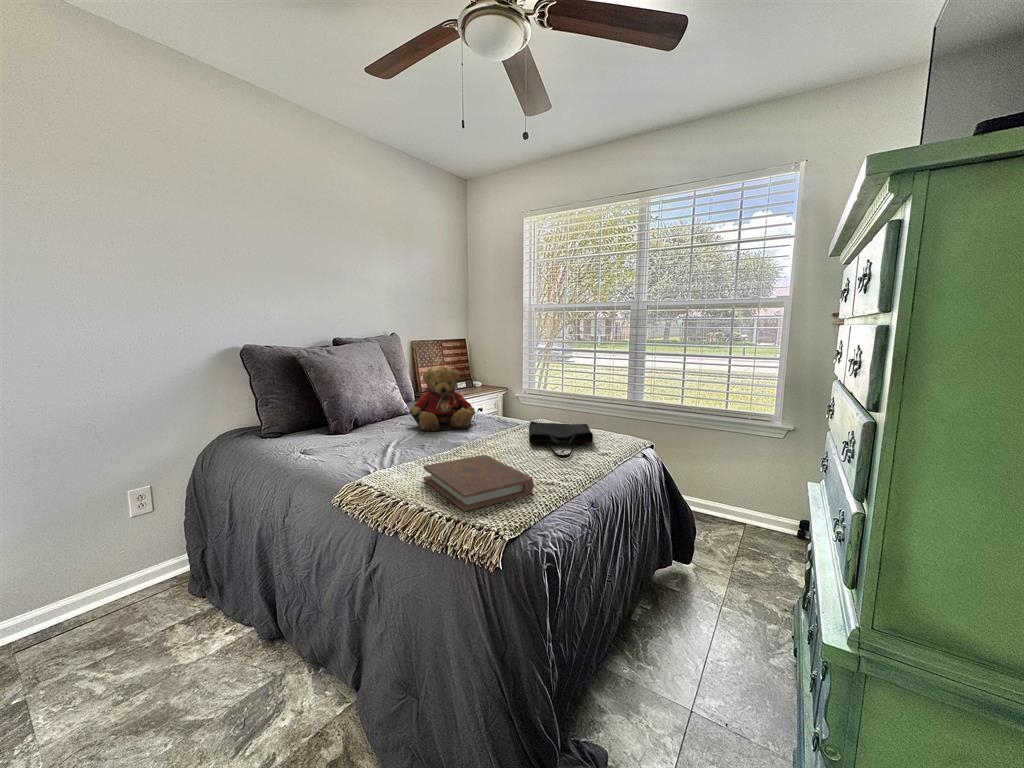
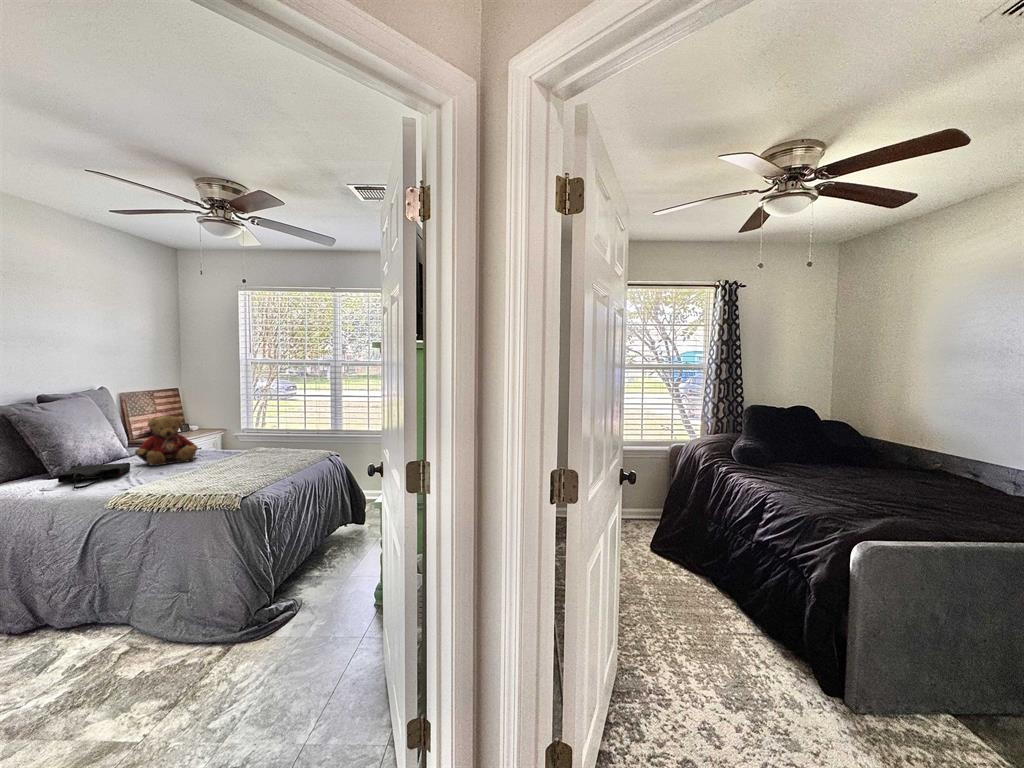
tote bag: present [529,421,593,458] -> present [58,463,130,489]
book: present [424,455,534,511] -> none [167,470,246,495]

